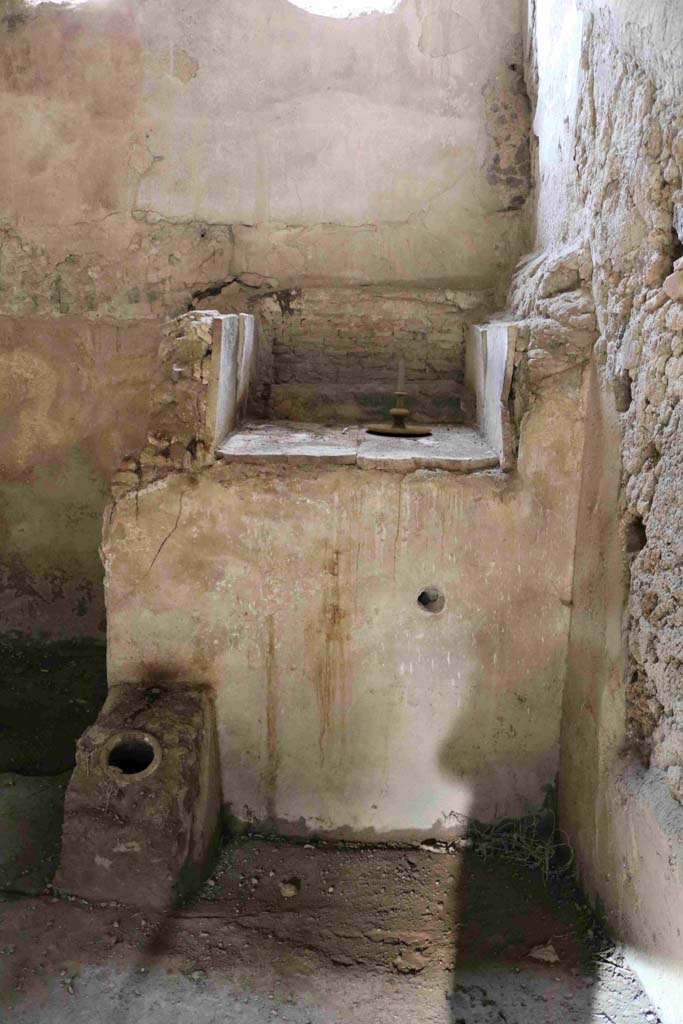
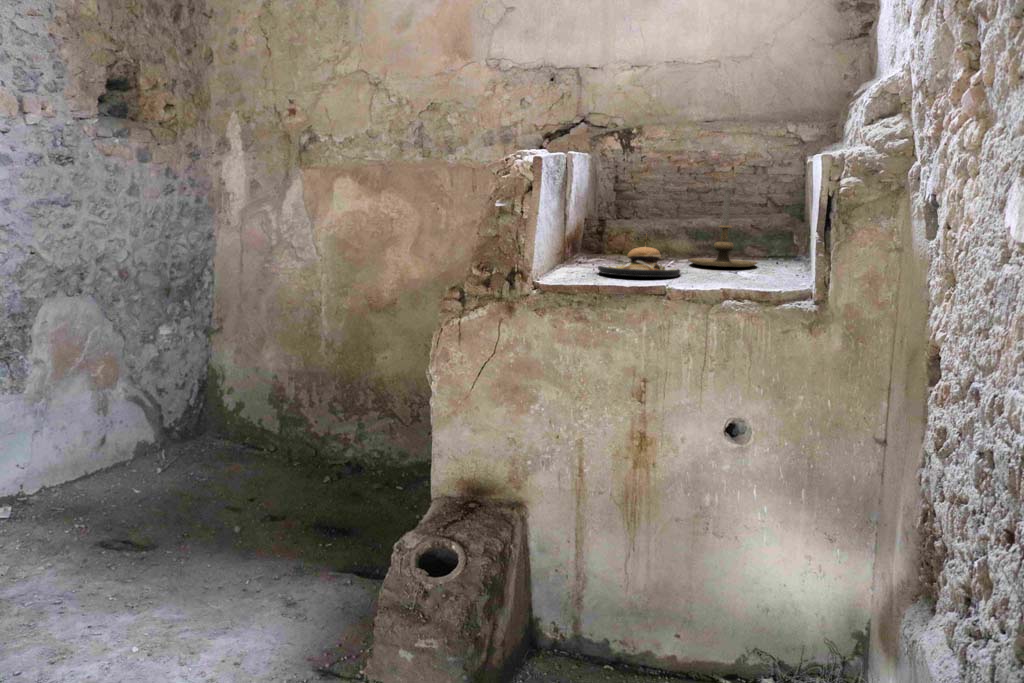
plate: none [281,399,365,445] -> present [598,247,680,277]

